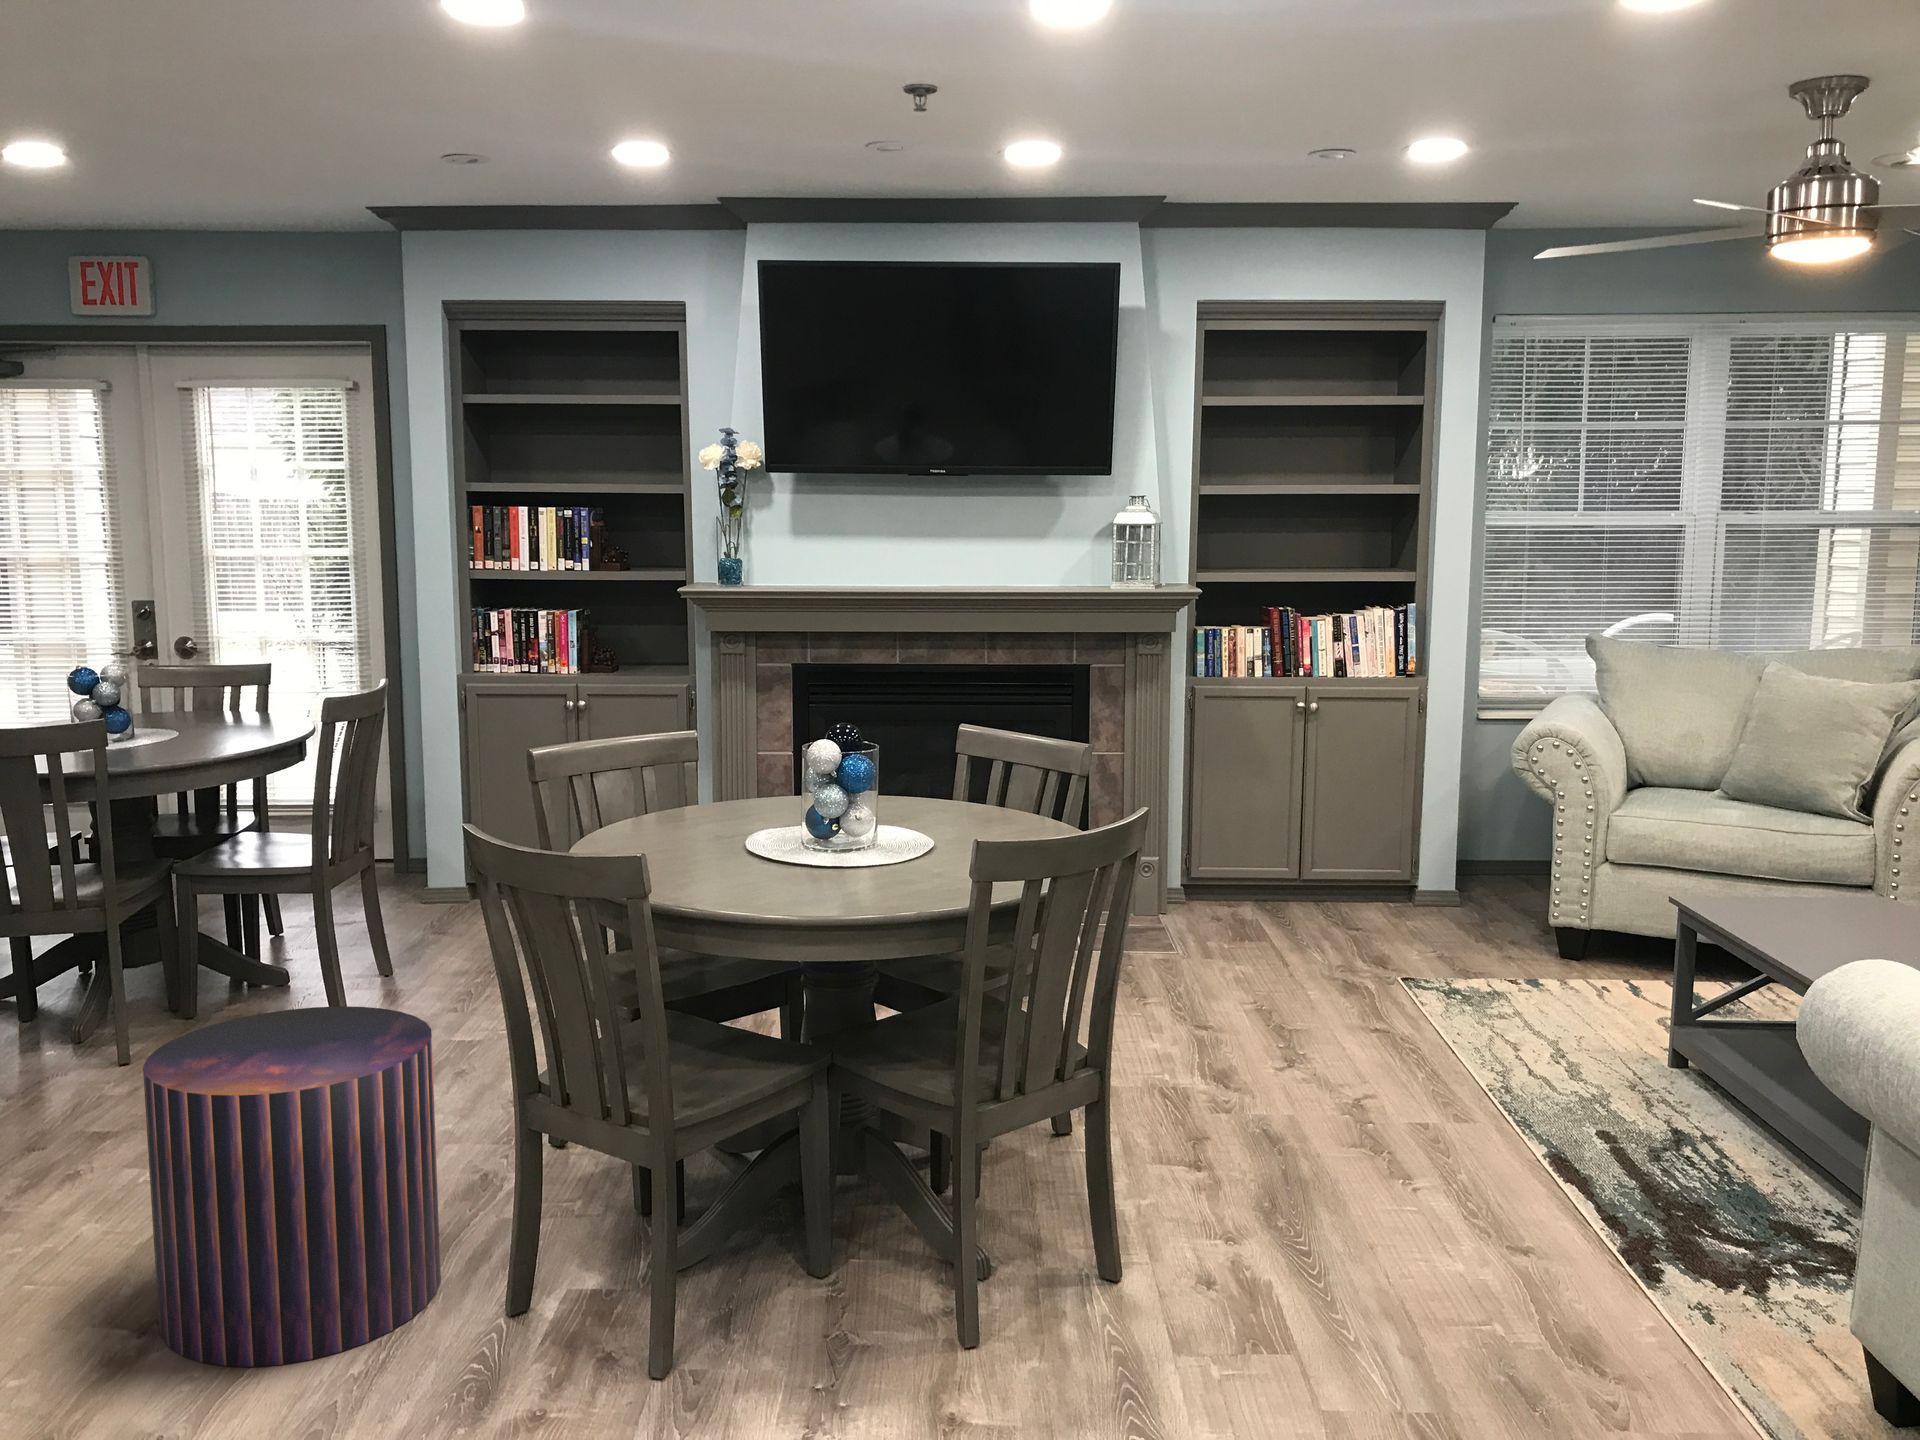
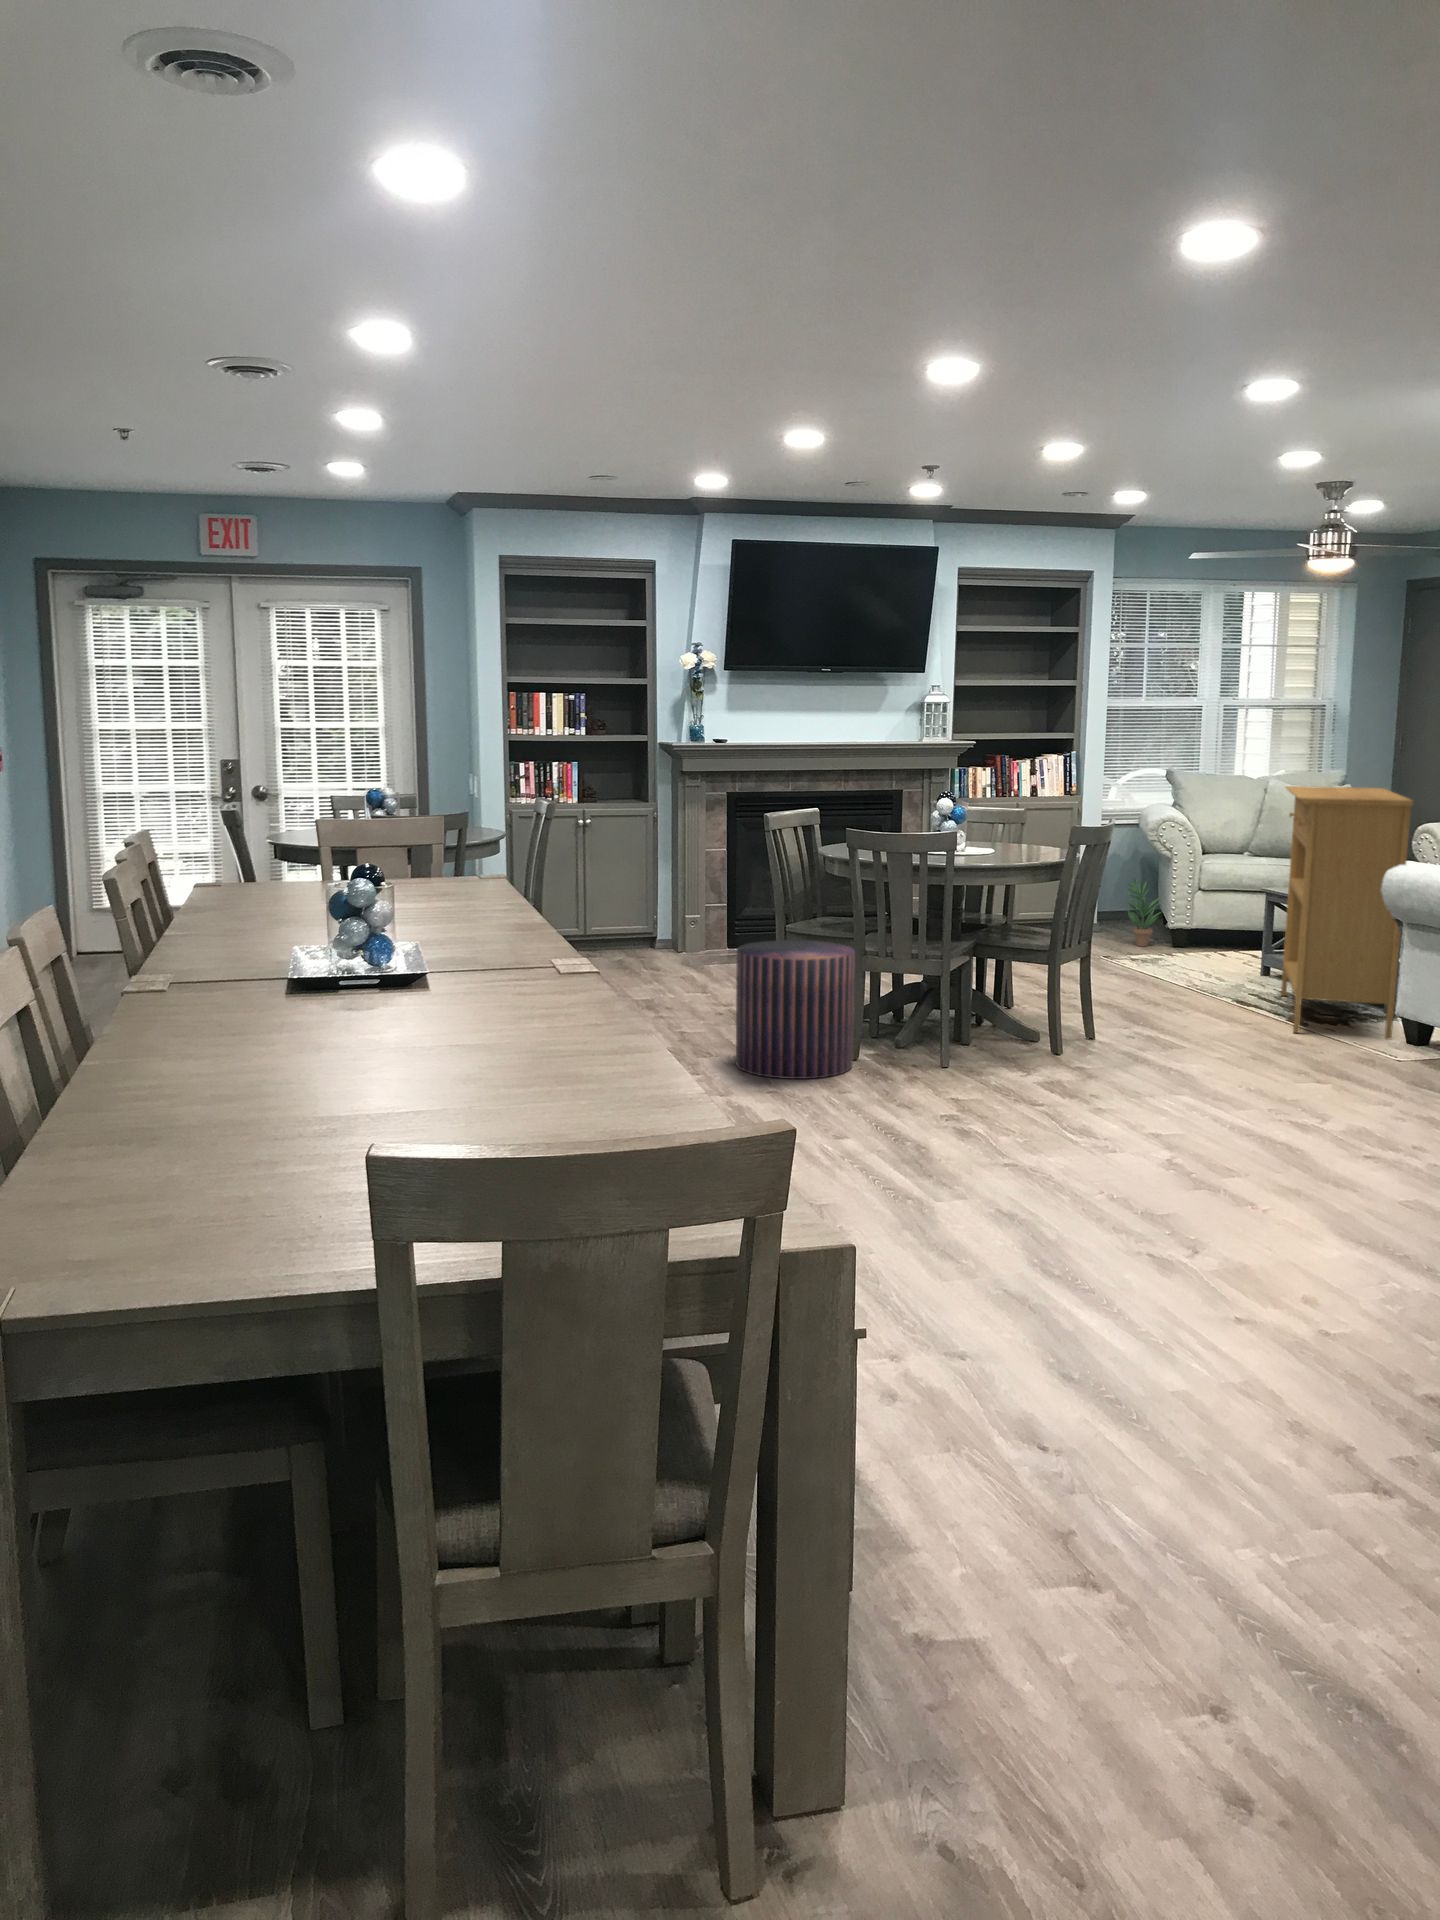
console table: none [1583,688,1899,1368] -> present [1281,786,1413,1040]
potted plant: none [1461,829,1529,955] -> present [1126,878,1161,946]

